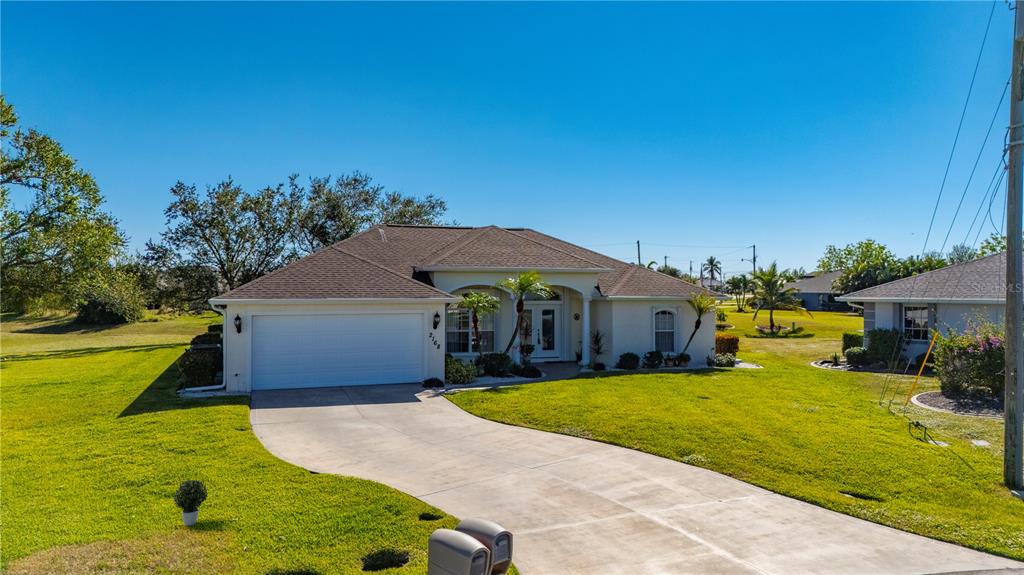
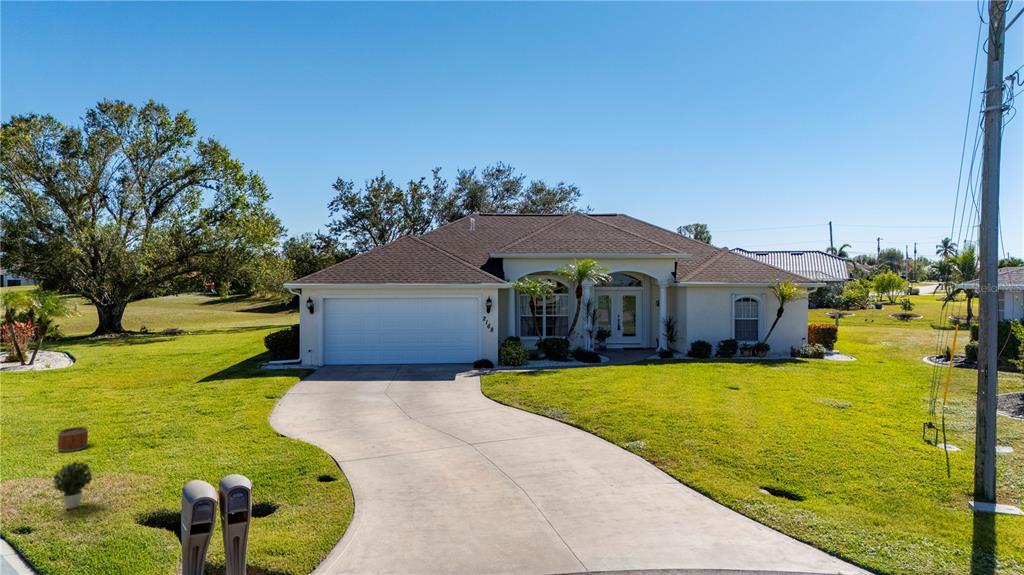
bucket: none [73,460,104,487] -> present [58,427,88,452]

